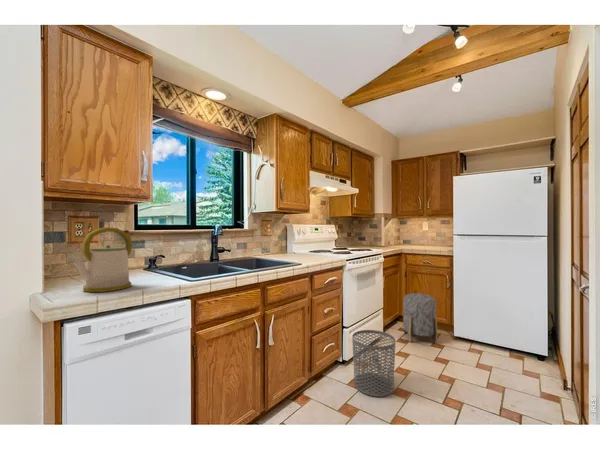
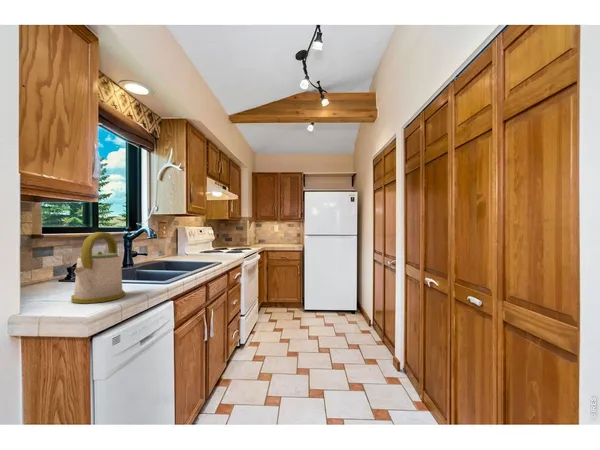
stool: present [403,293,438,344] -> none [269,282,296,321]
waste bin: present [352,330,395,397] -> none [256,312,289,362]

